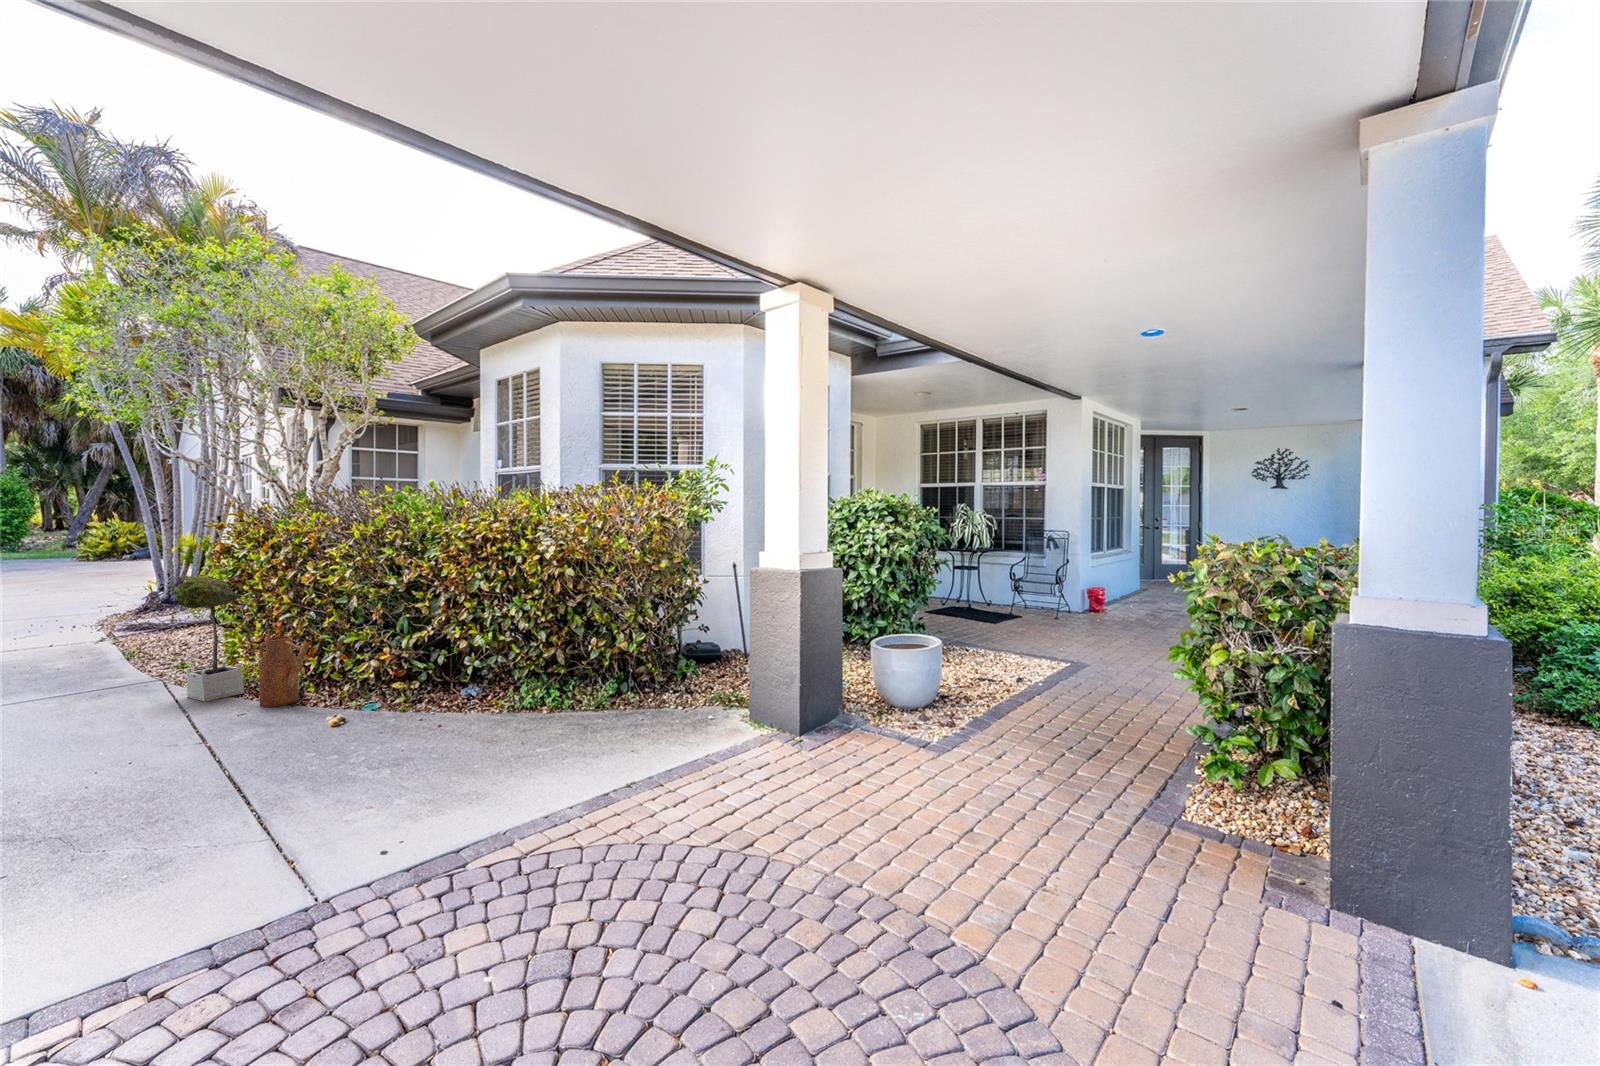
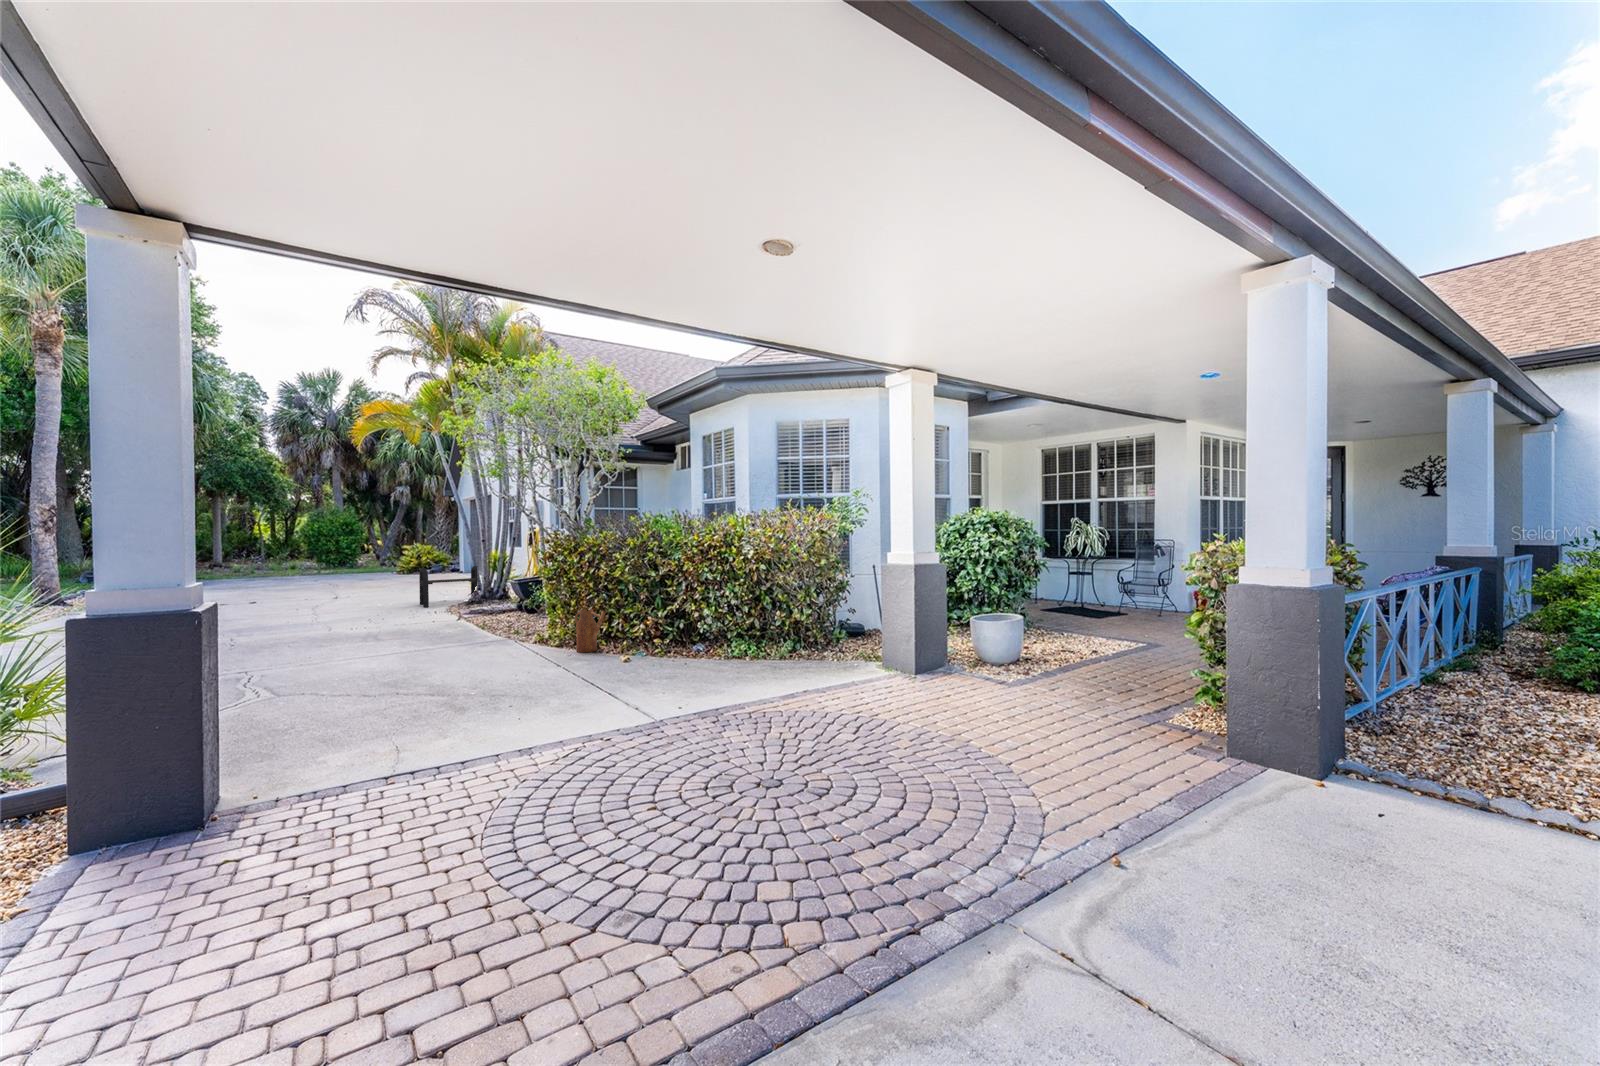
bench: none [50,556,163,619] -> present [419,566,481,608]
potted tree: present [175,575,244,701] -> none [529,571,564,649]

